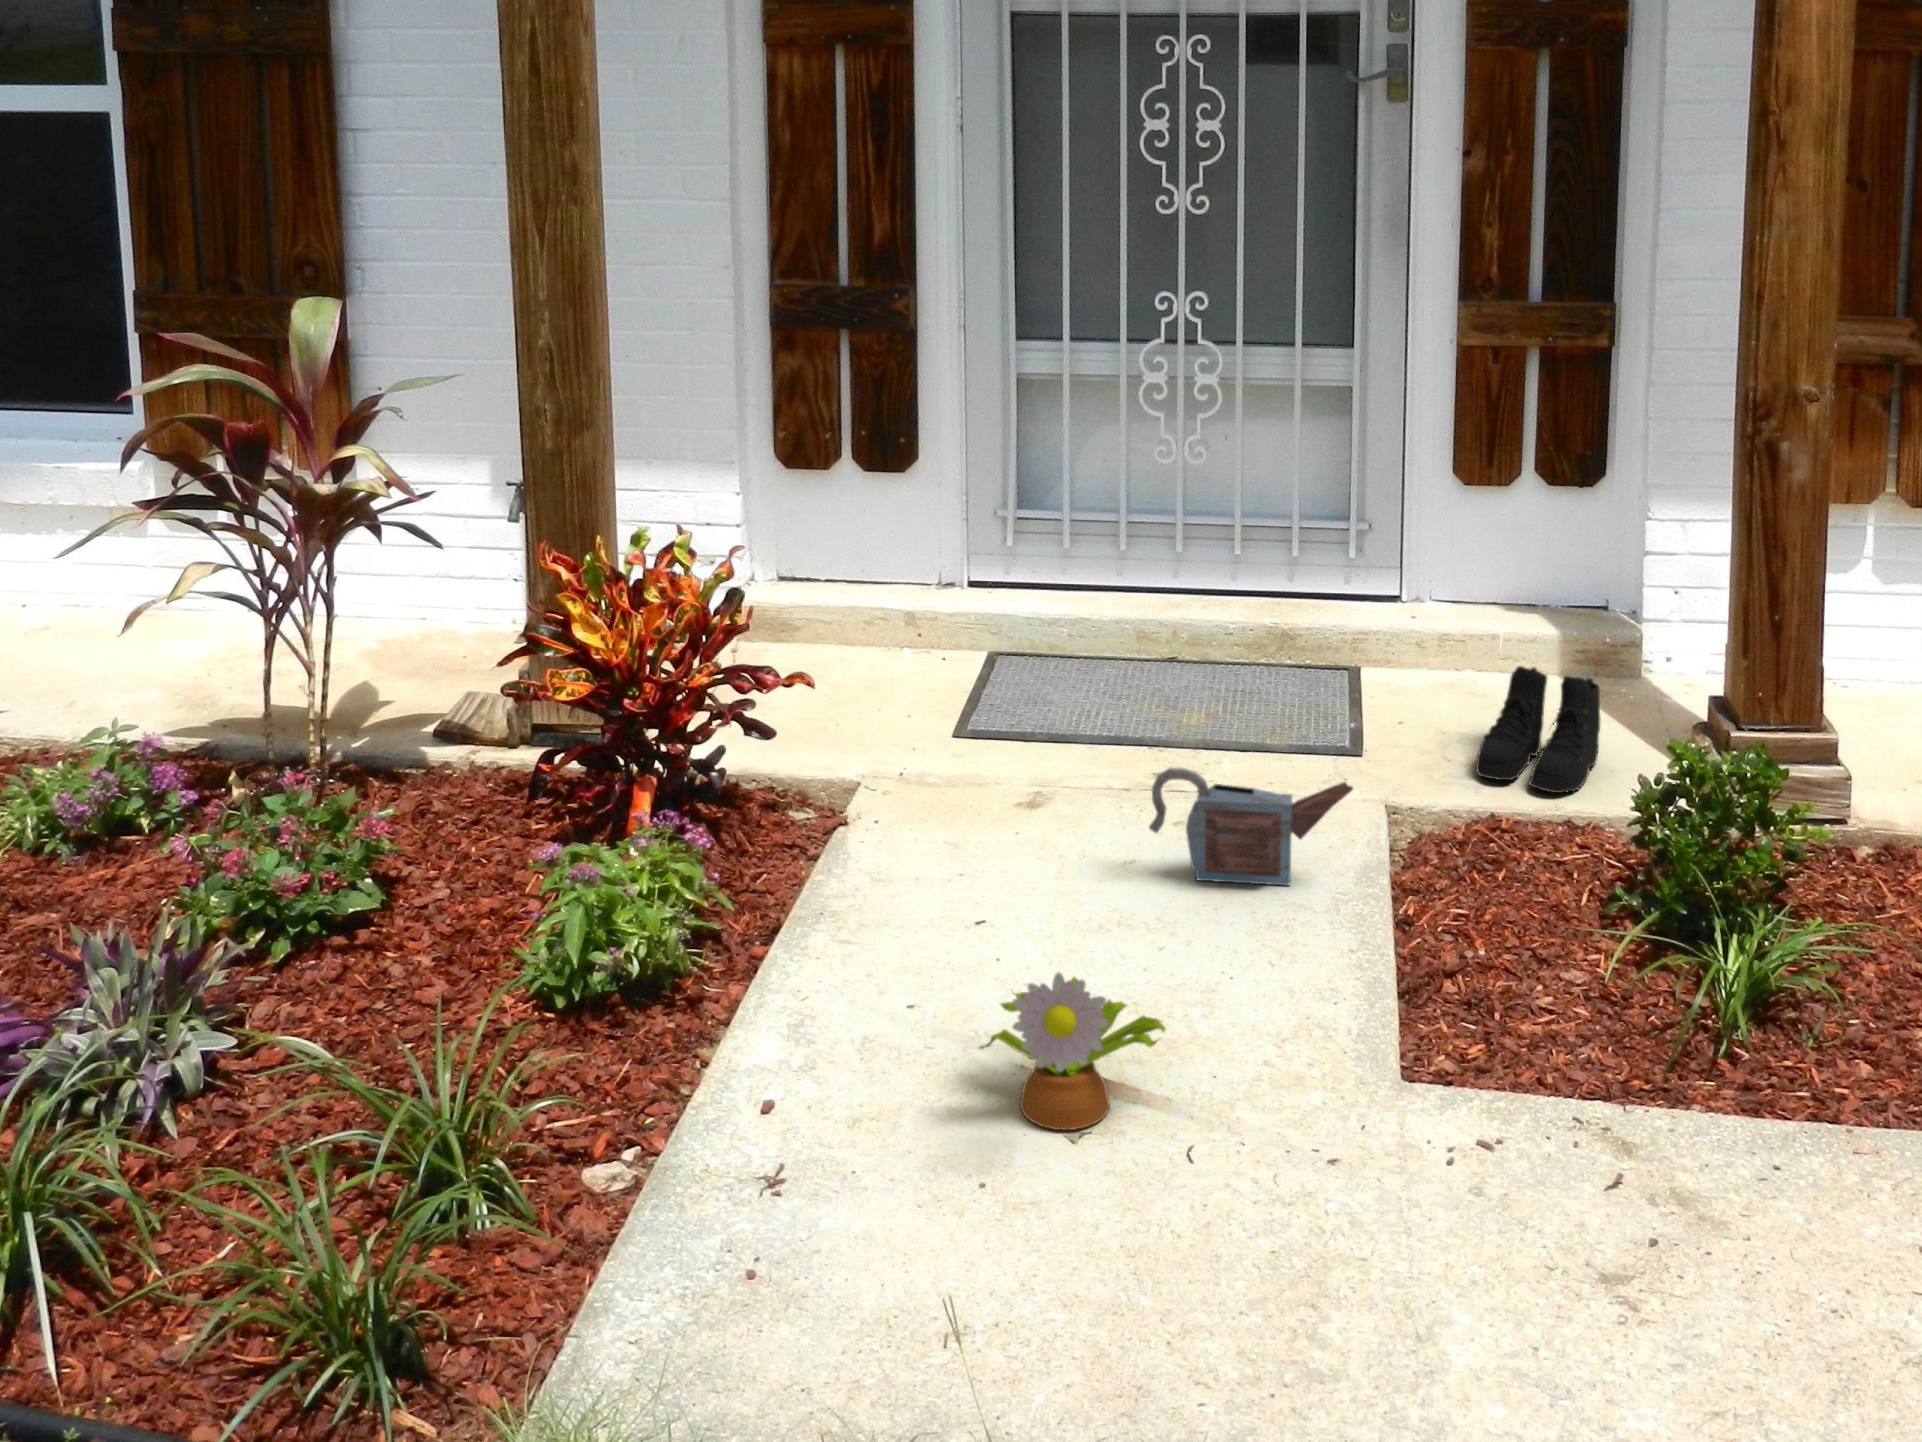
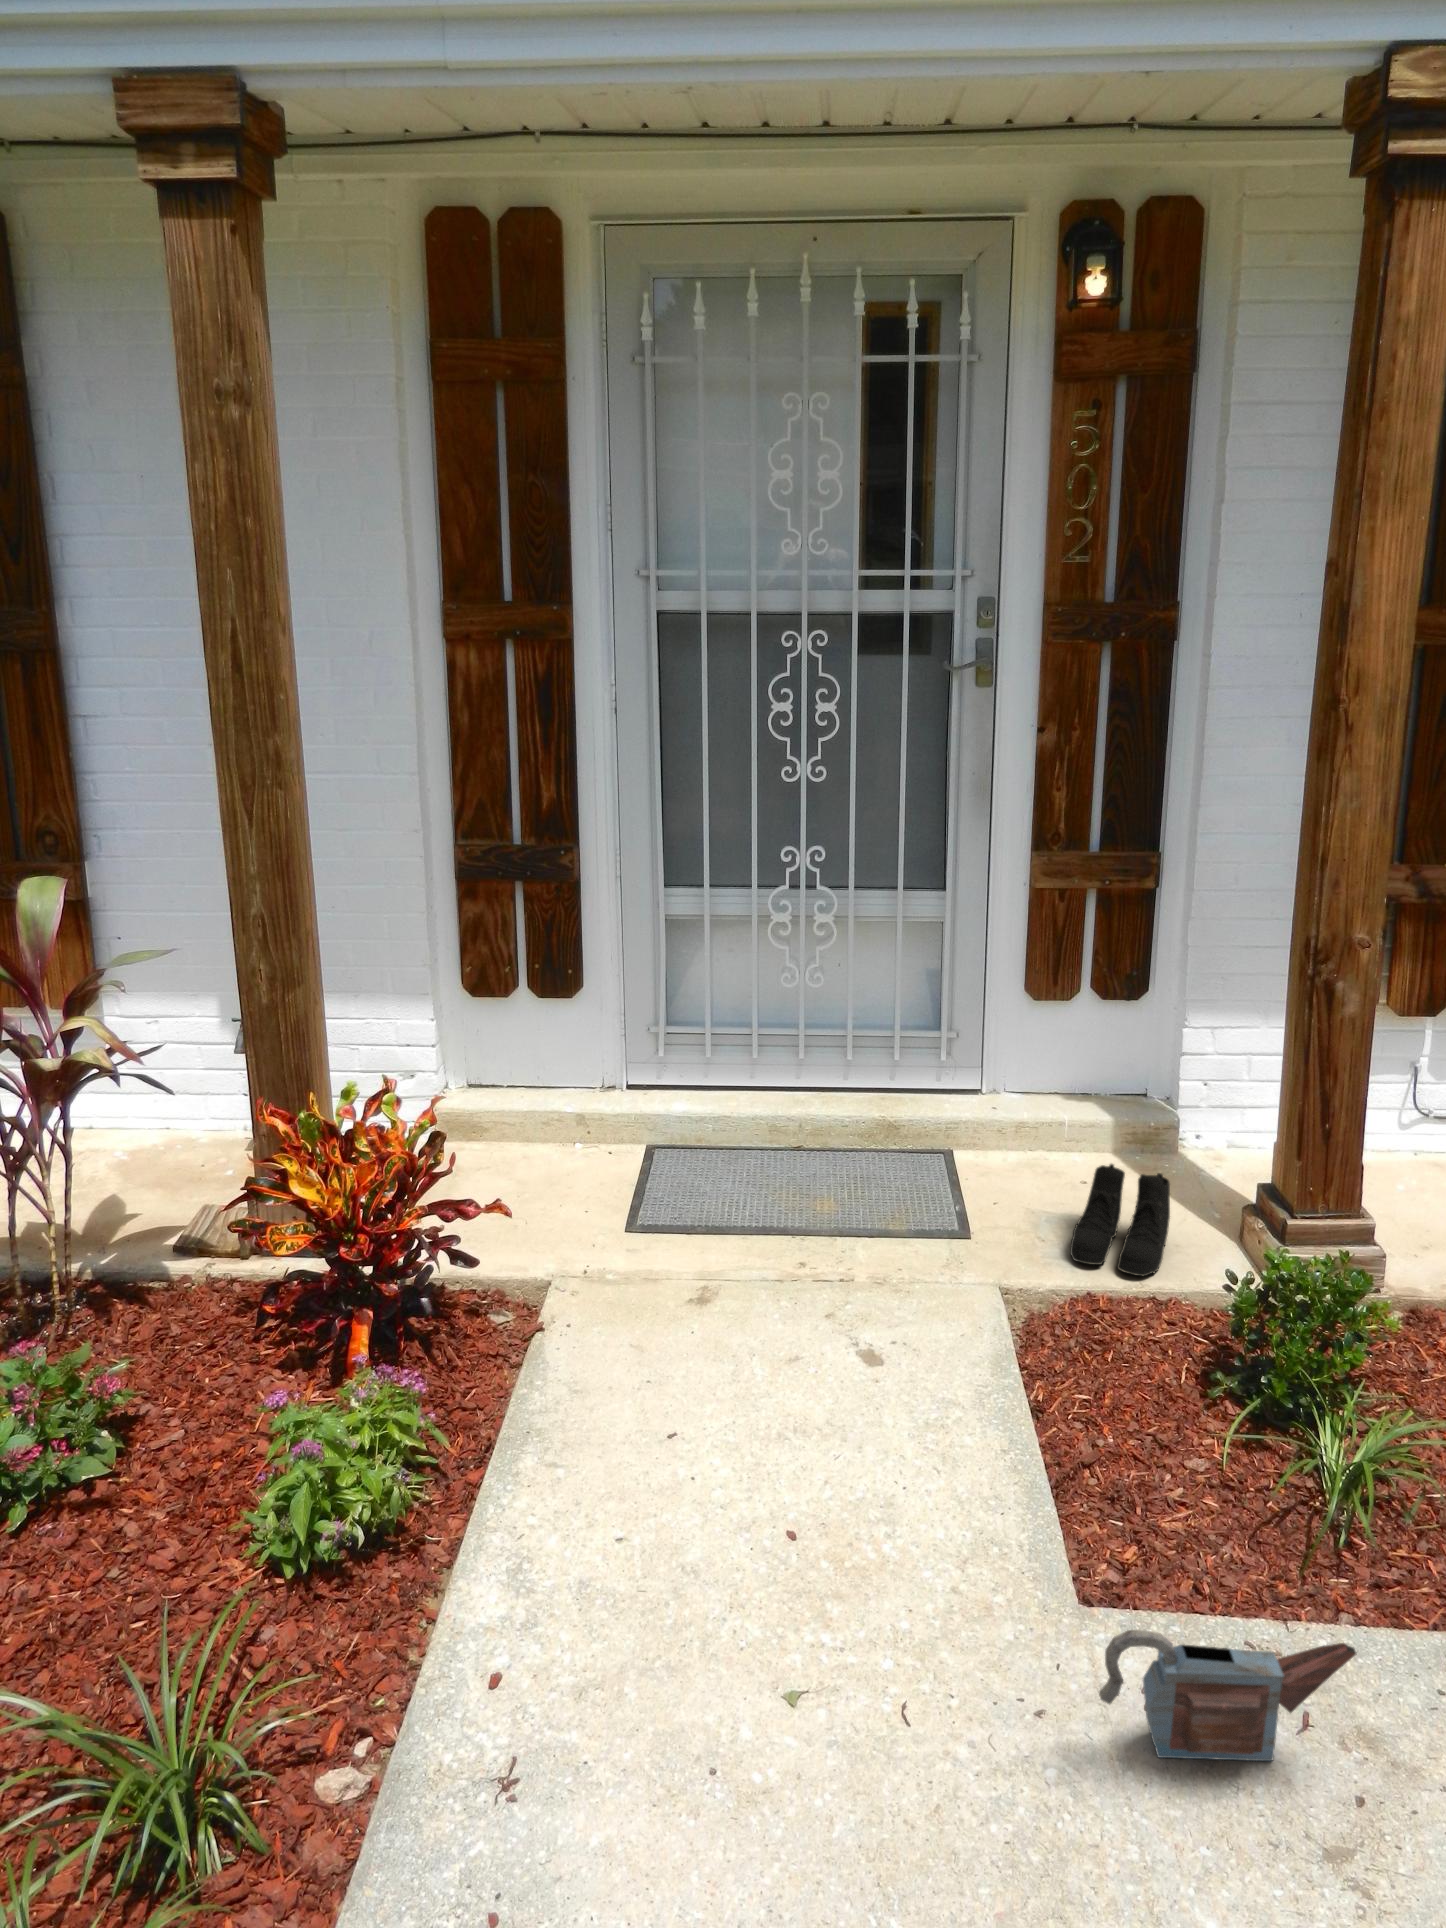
watering can: present [1149,768,1353,885] -> present [1099,1630,1357,1761]
decorative plant: present [979,972,1166,1130] -> none [693,1524,867,1686]

